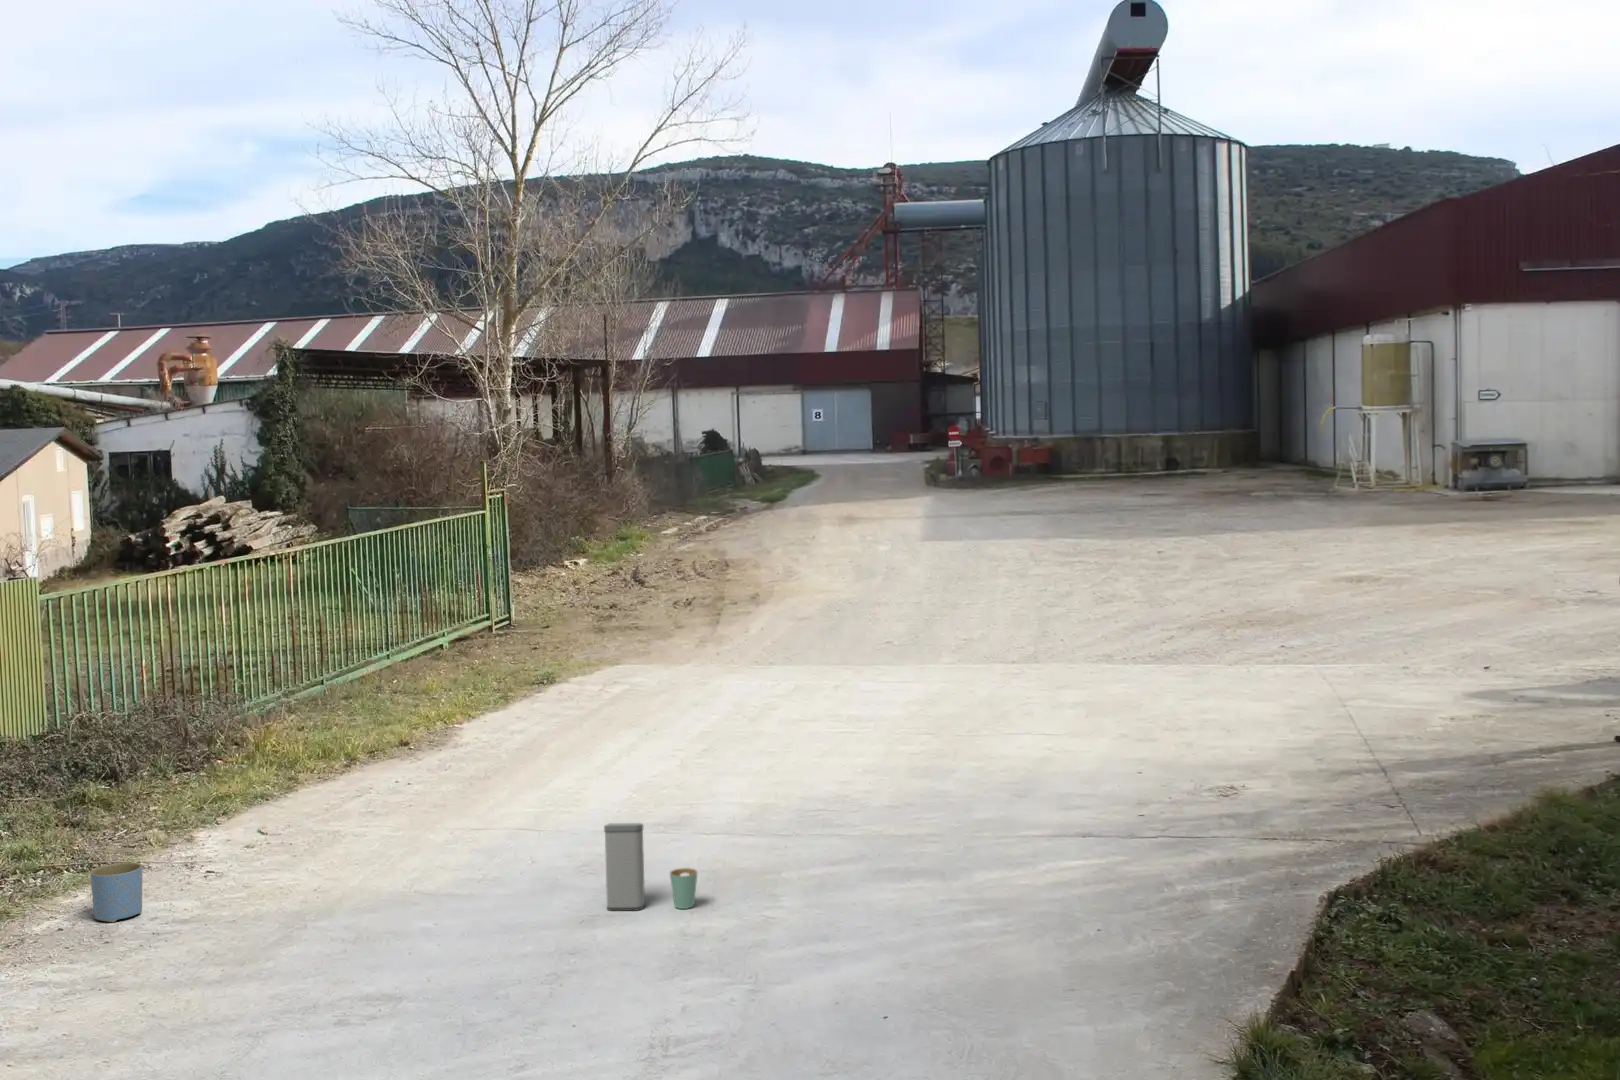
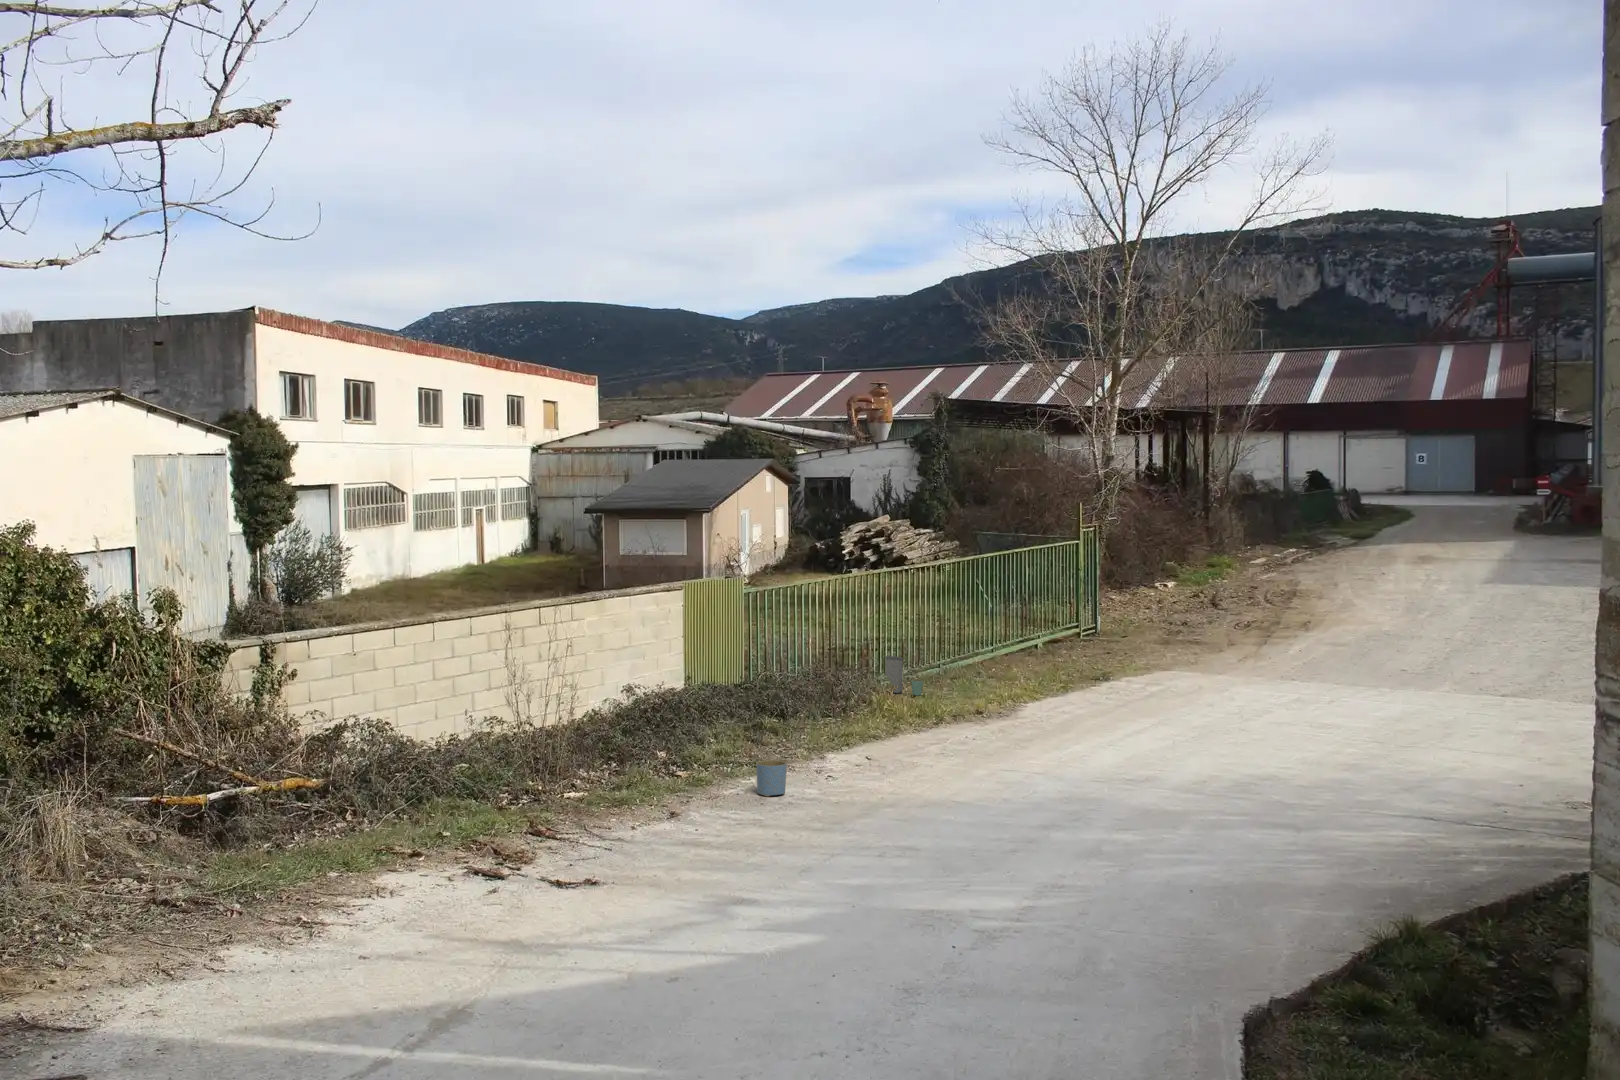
trash can: present [604,823,697,911] -> present [886,656,923,695]

